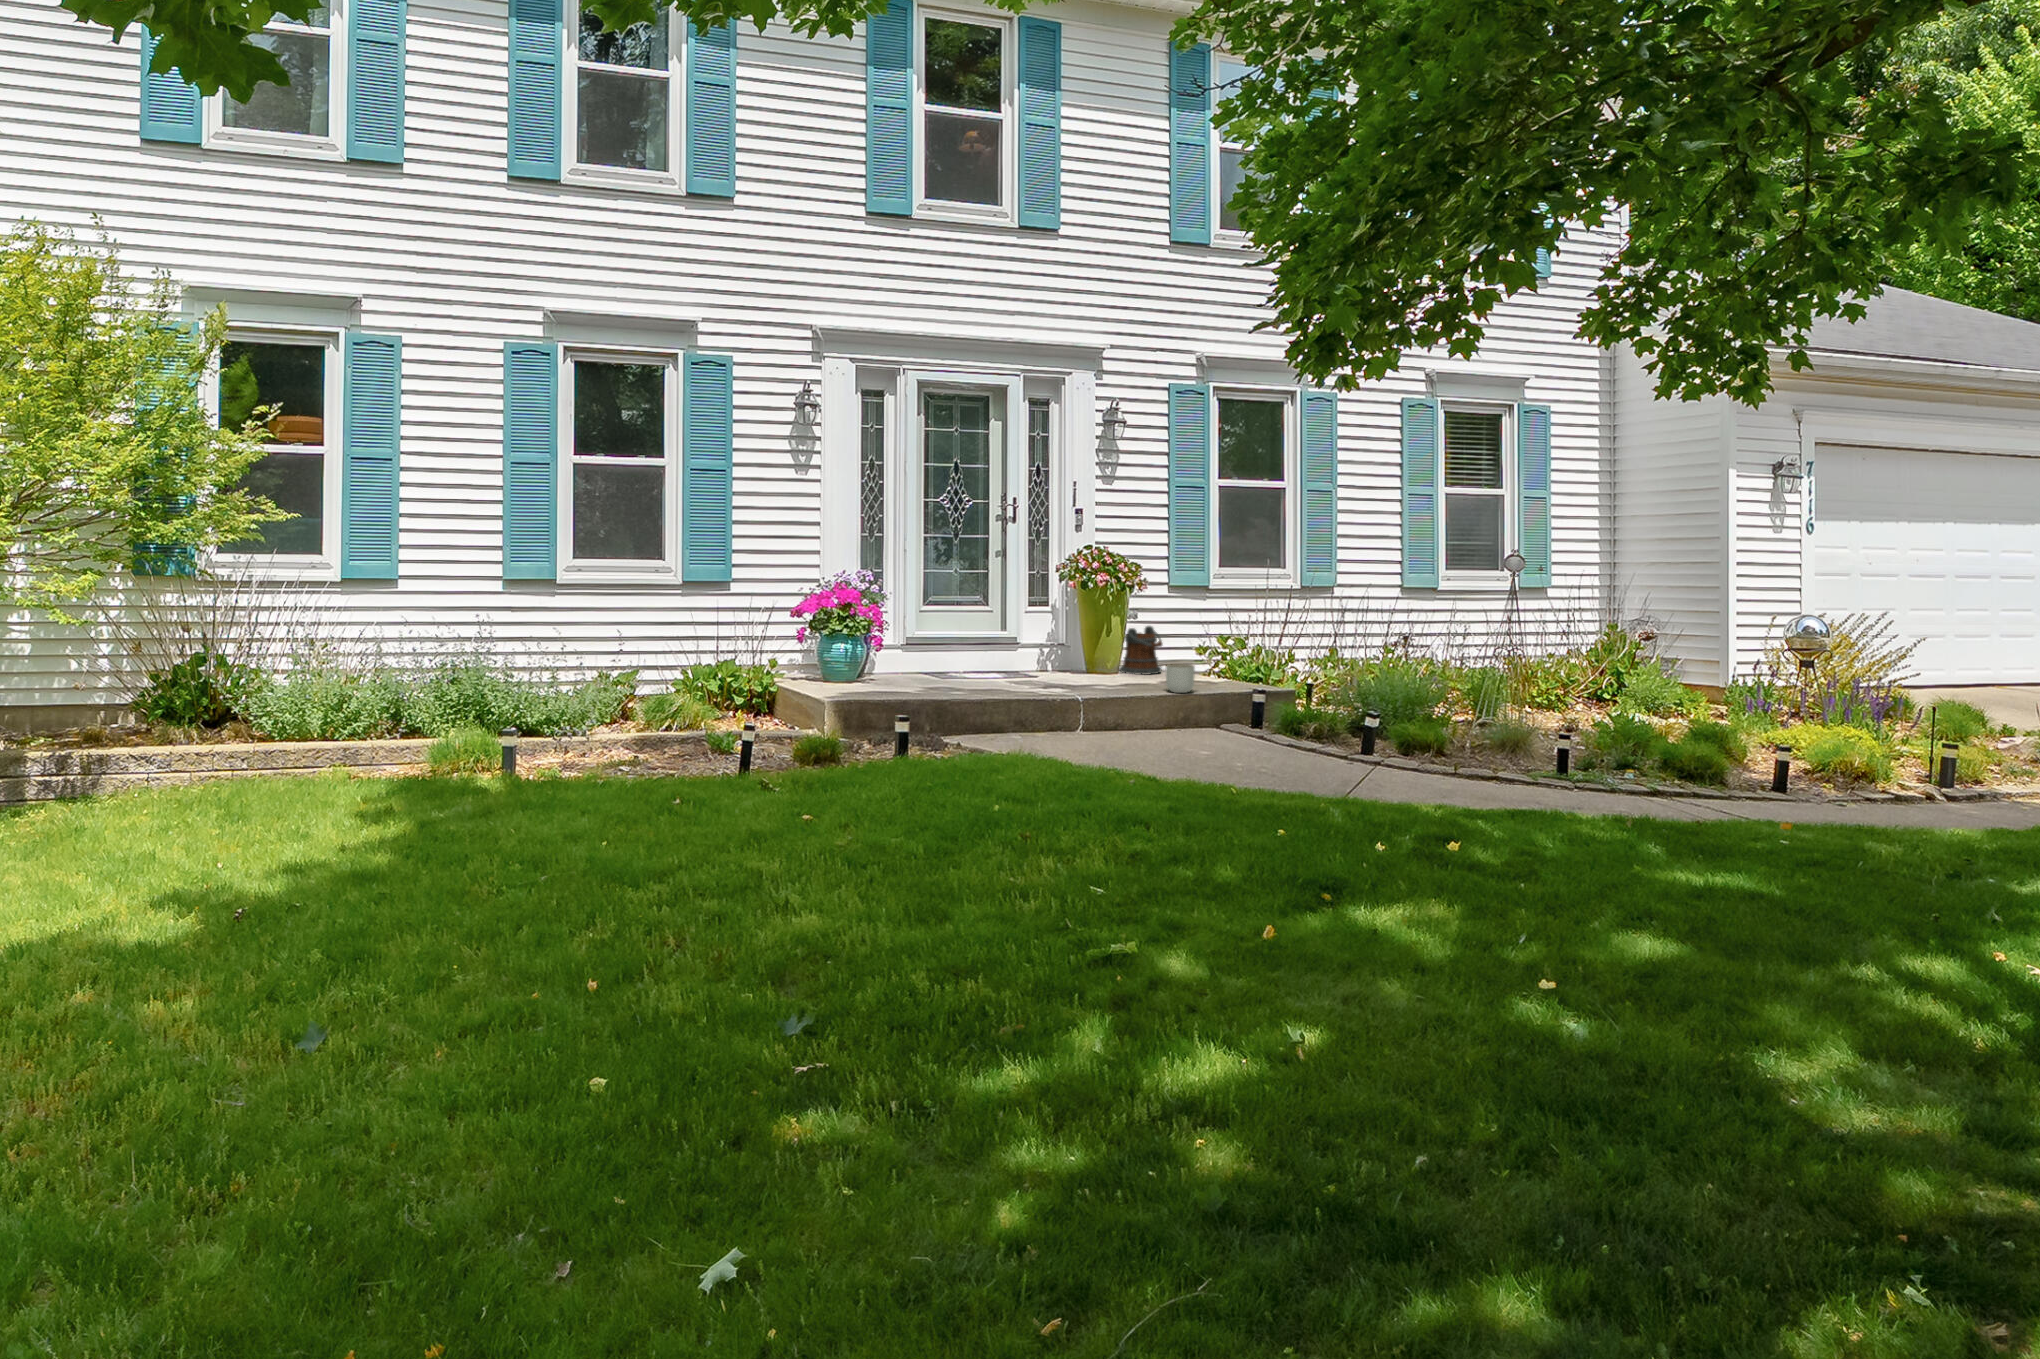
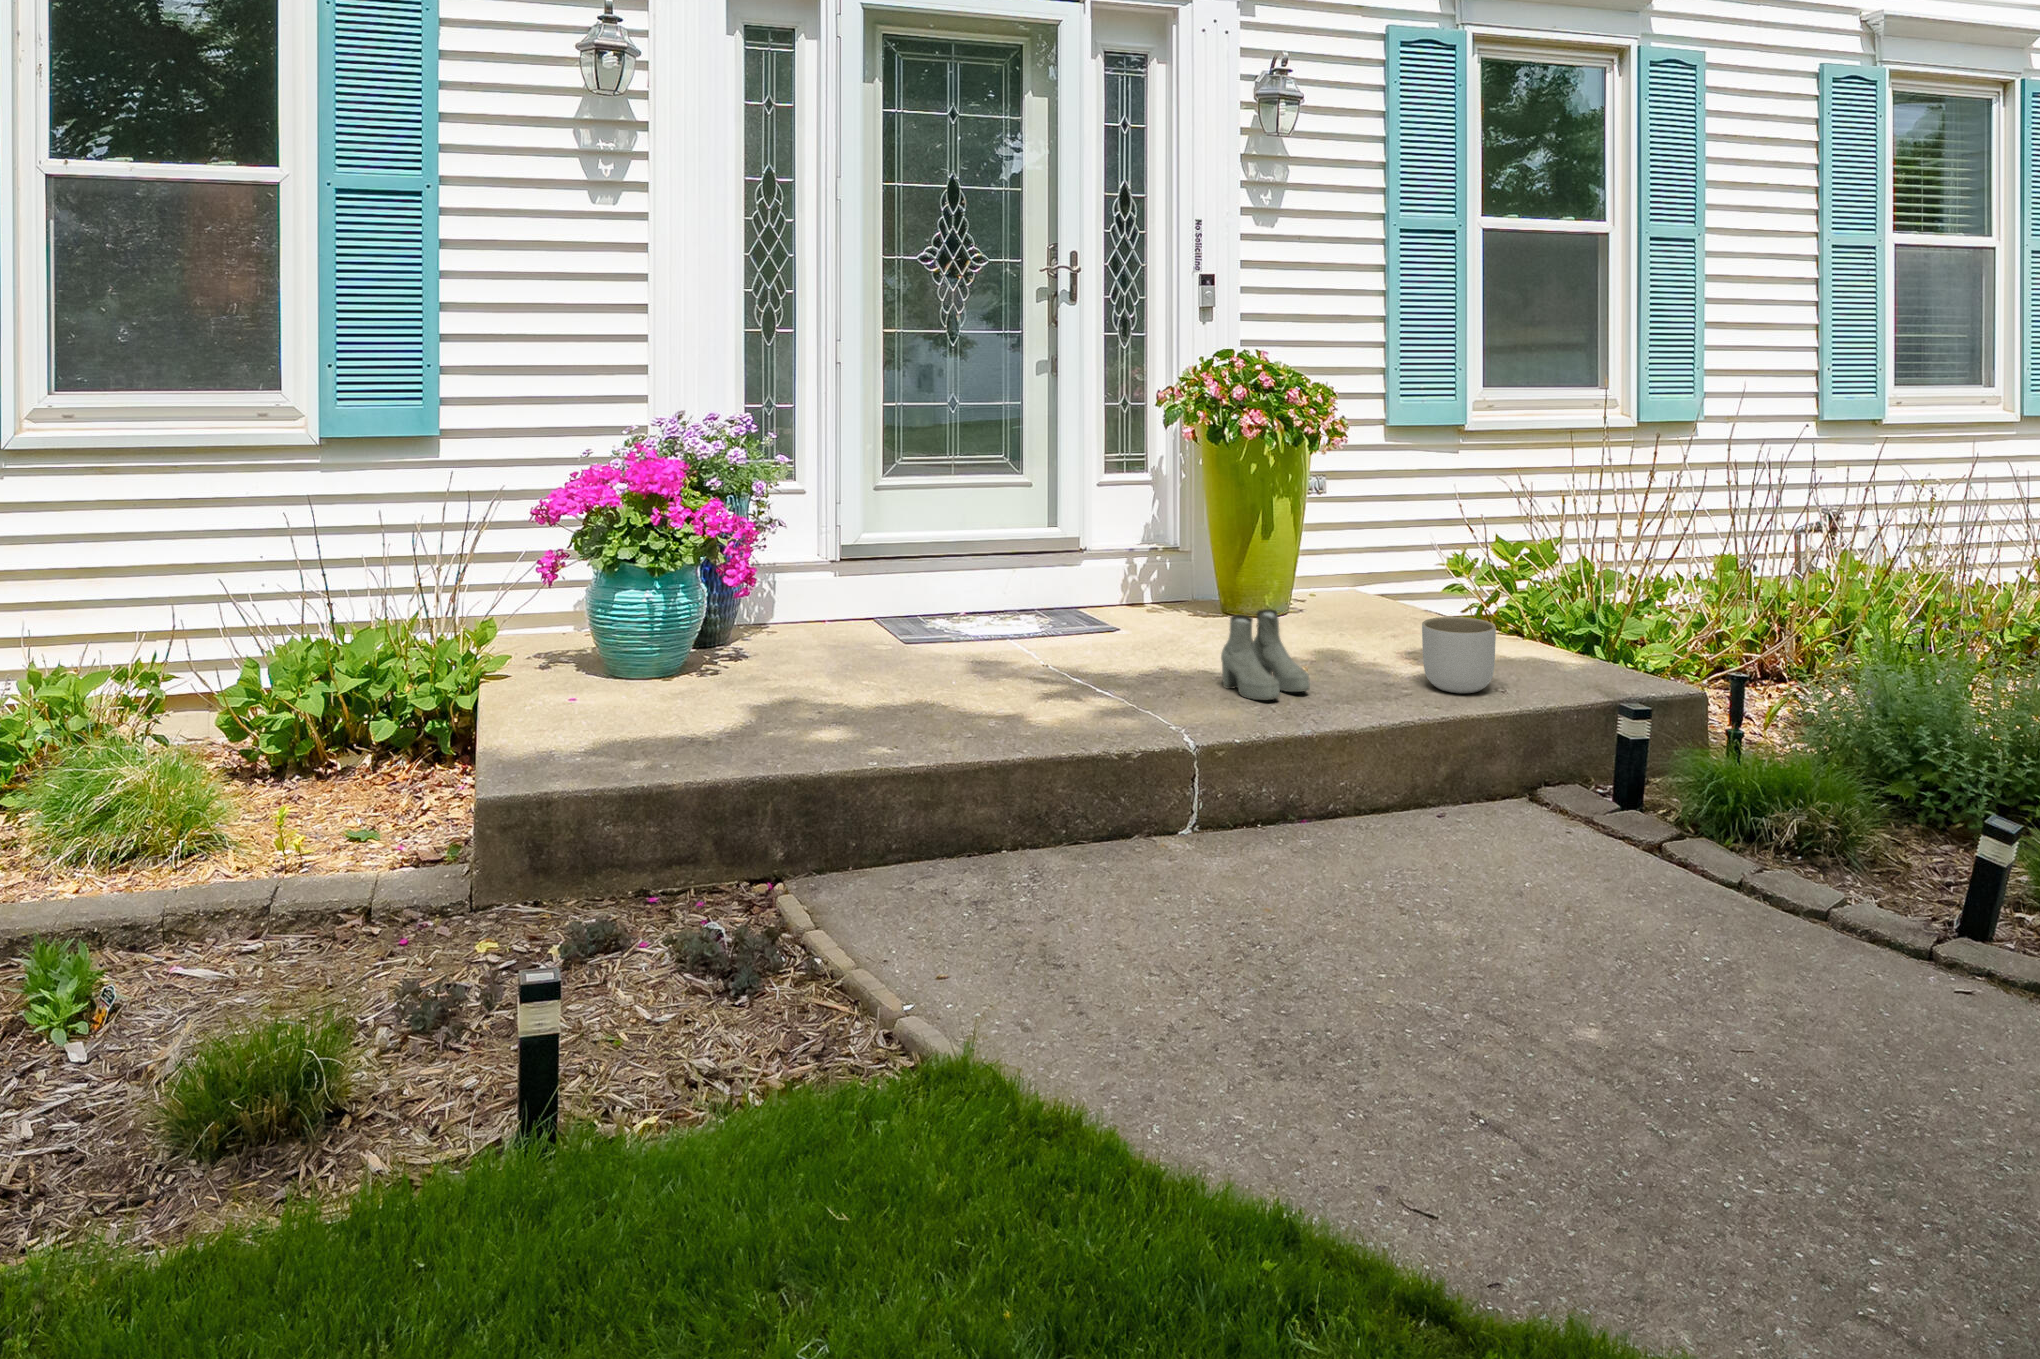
bucket: present [1119,626,1162,675] -> none [1294,511,1389,618]
boots: none [1083,659,1119,693] -> present [1221,609,1310,700]

